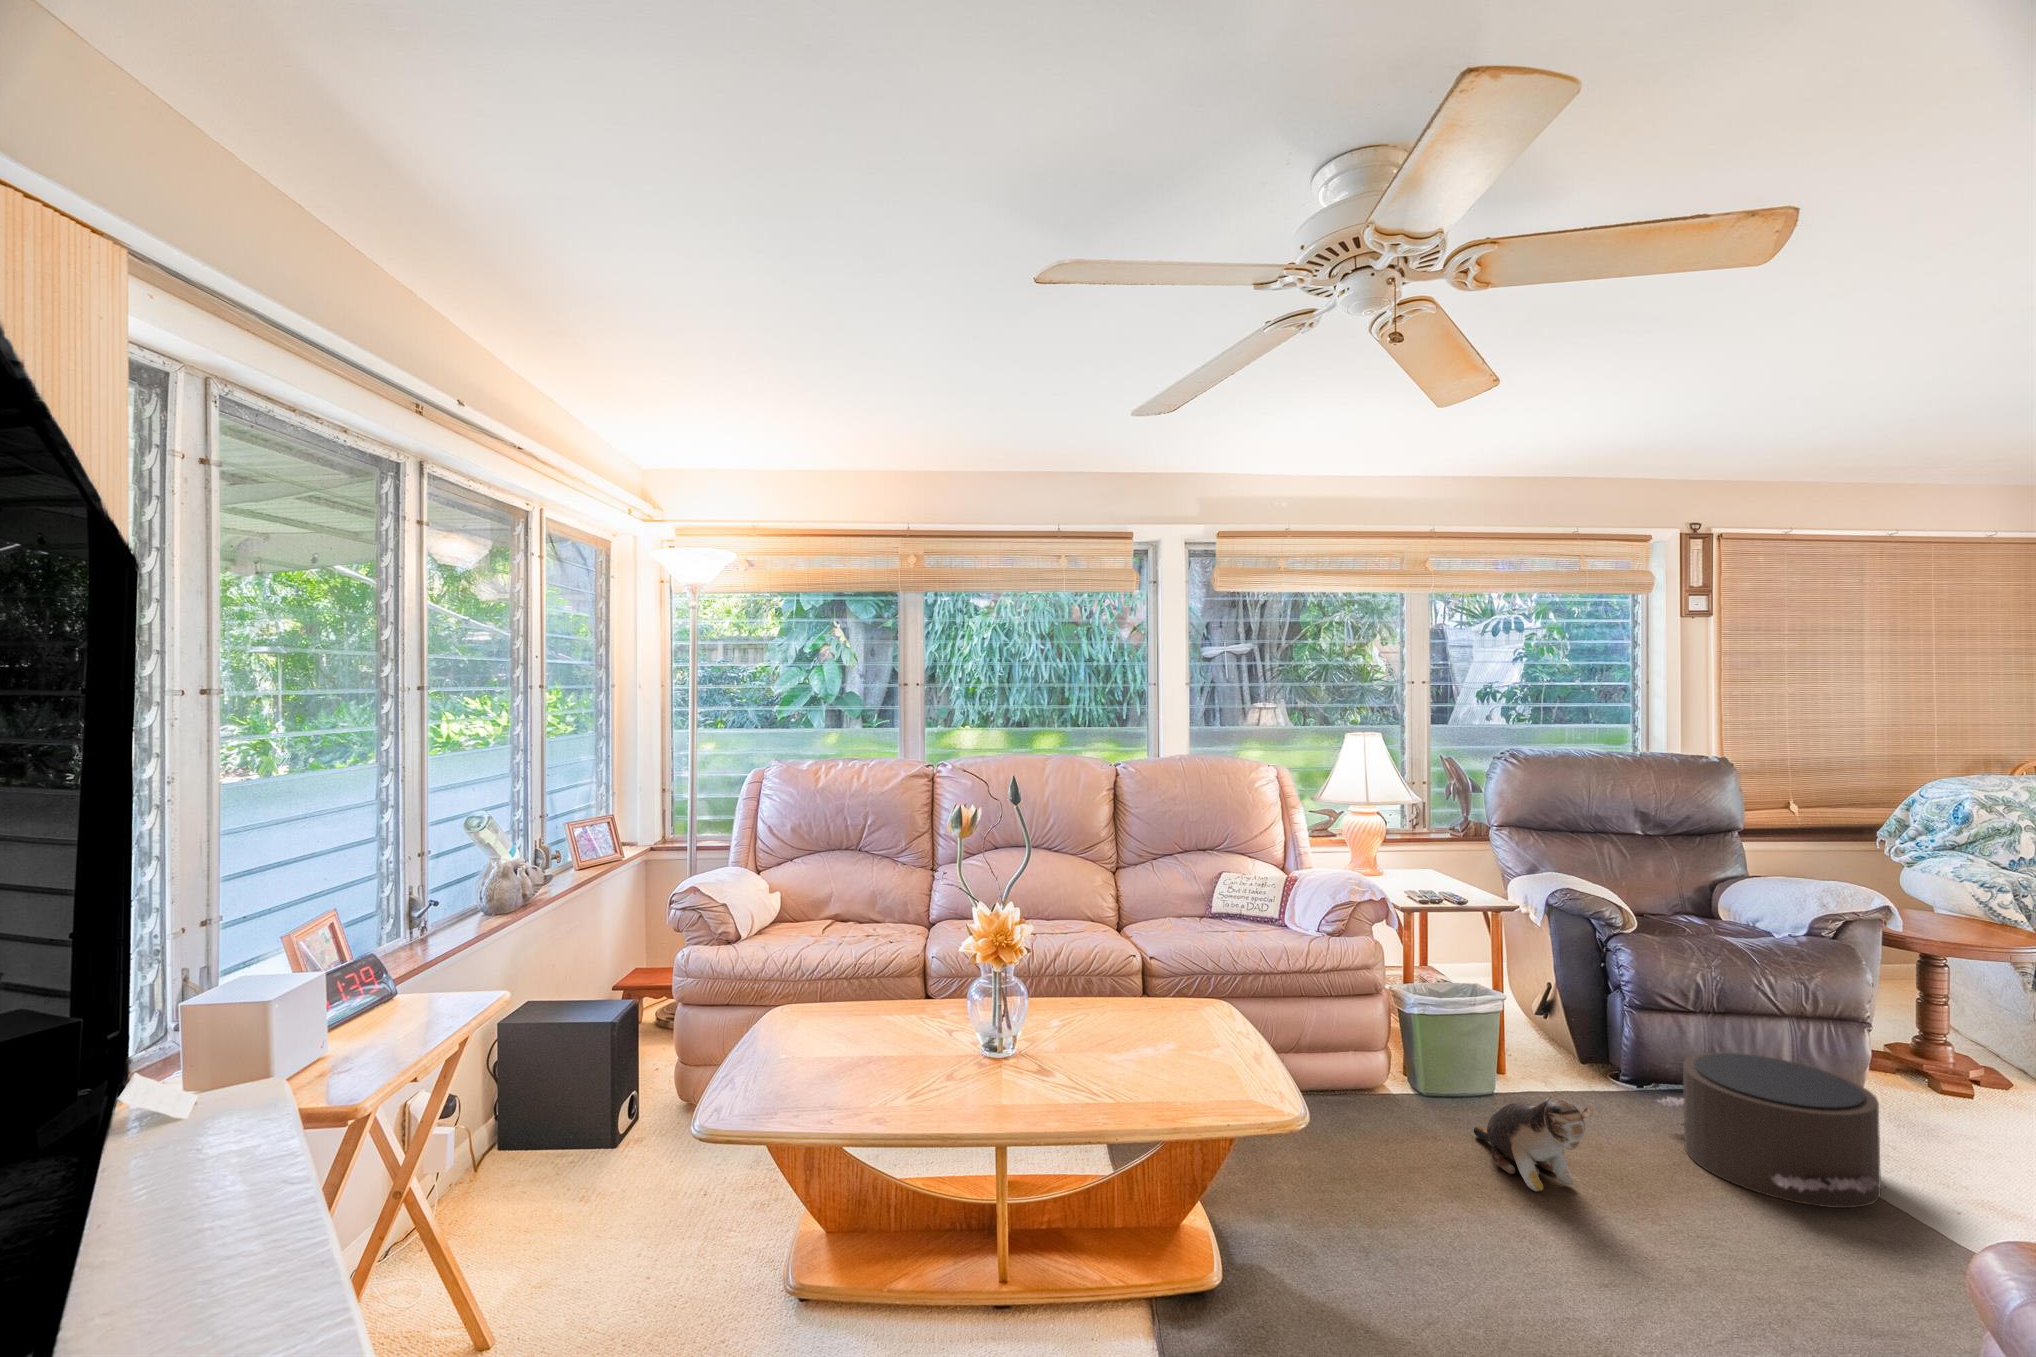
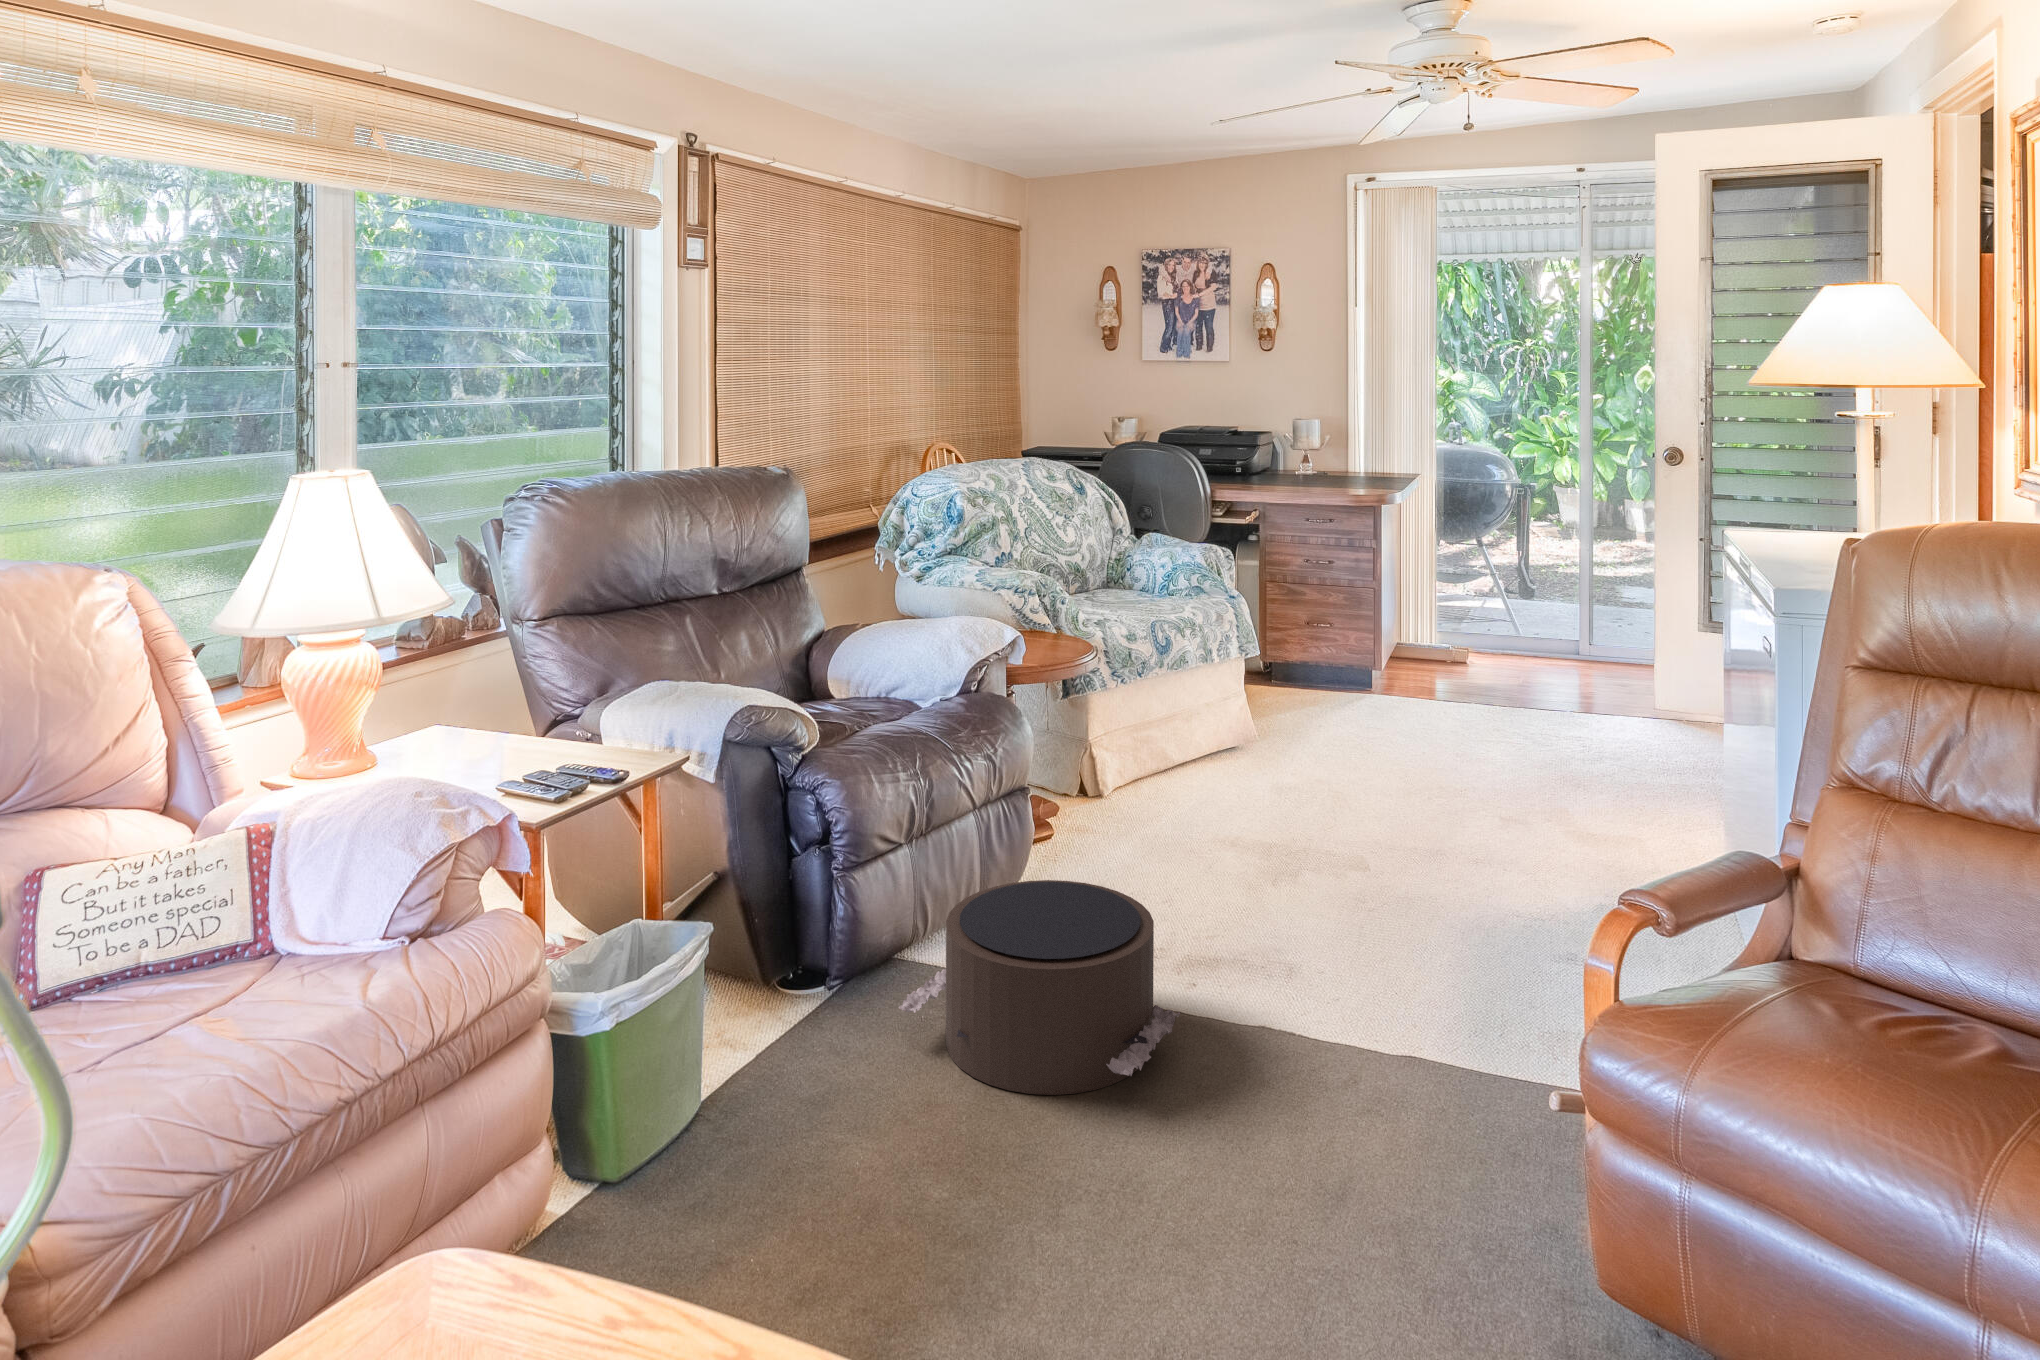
plush toy: present [1474,1097,1594,1191] -> none [736,1090,1007,1288]

